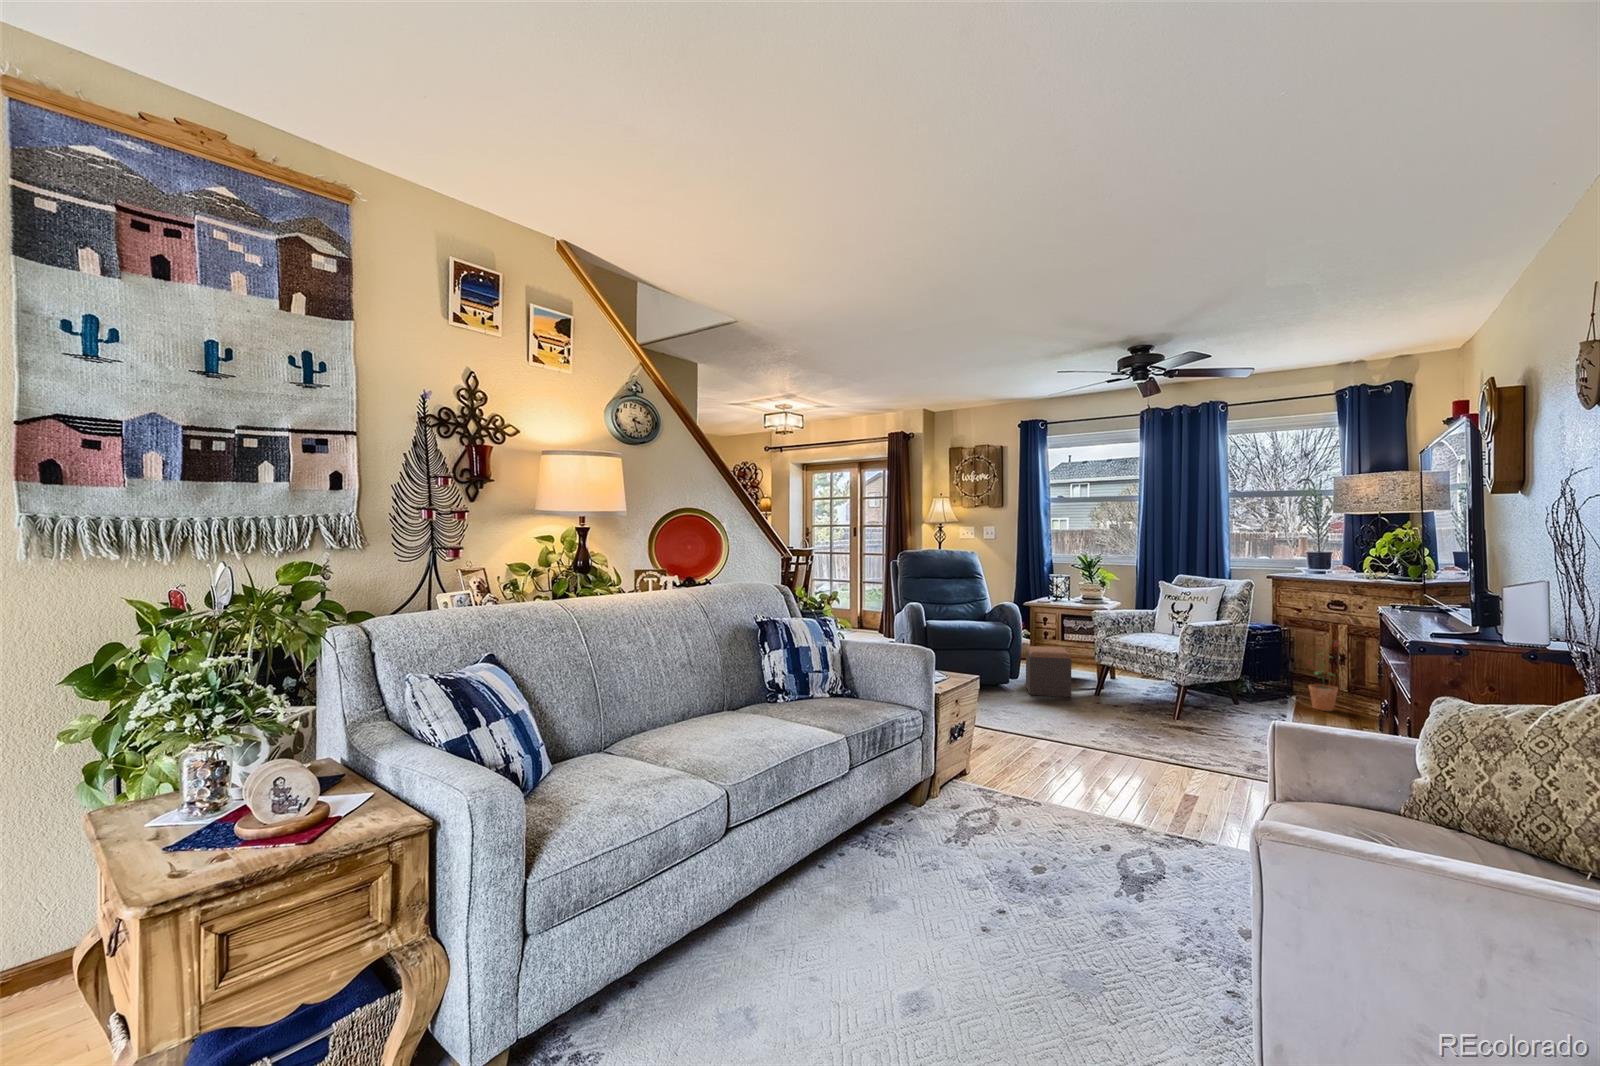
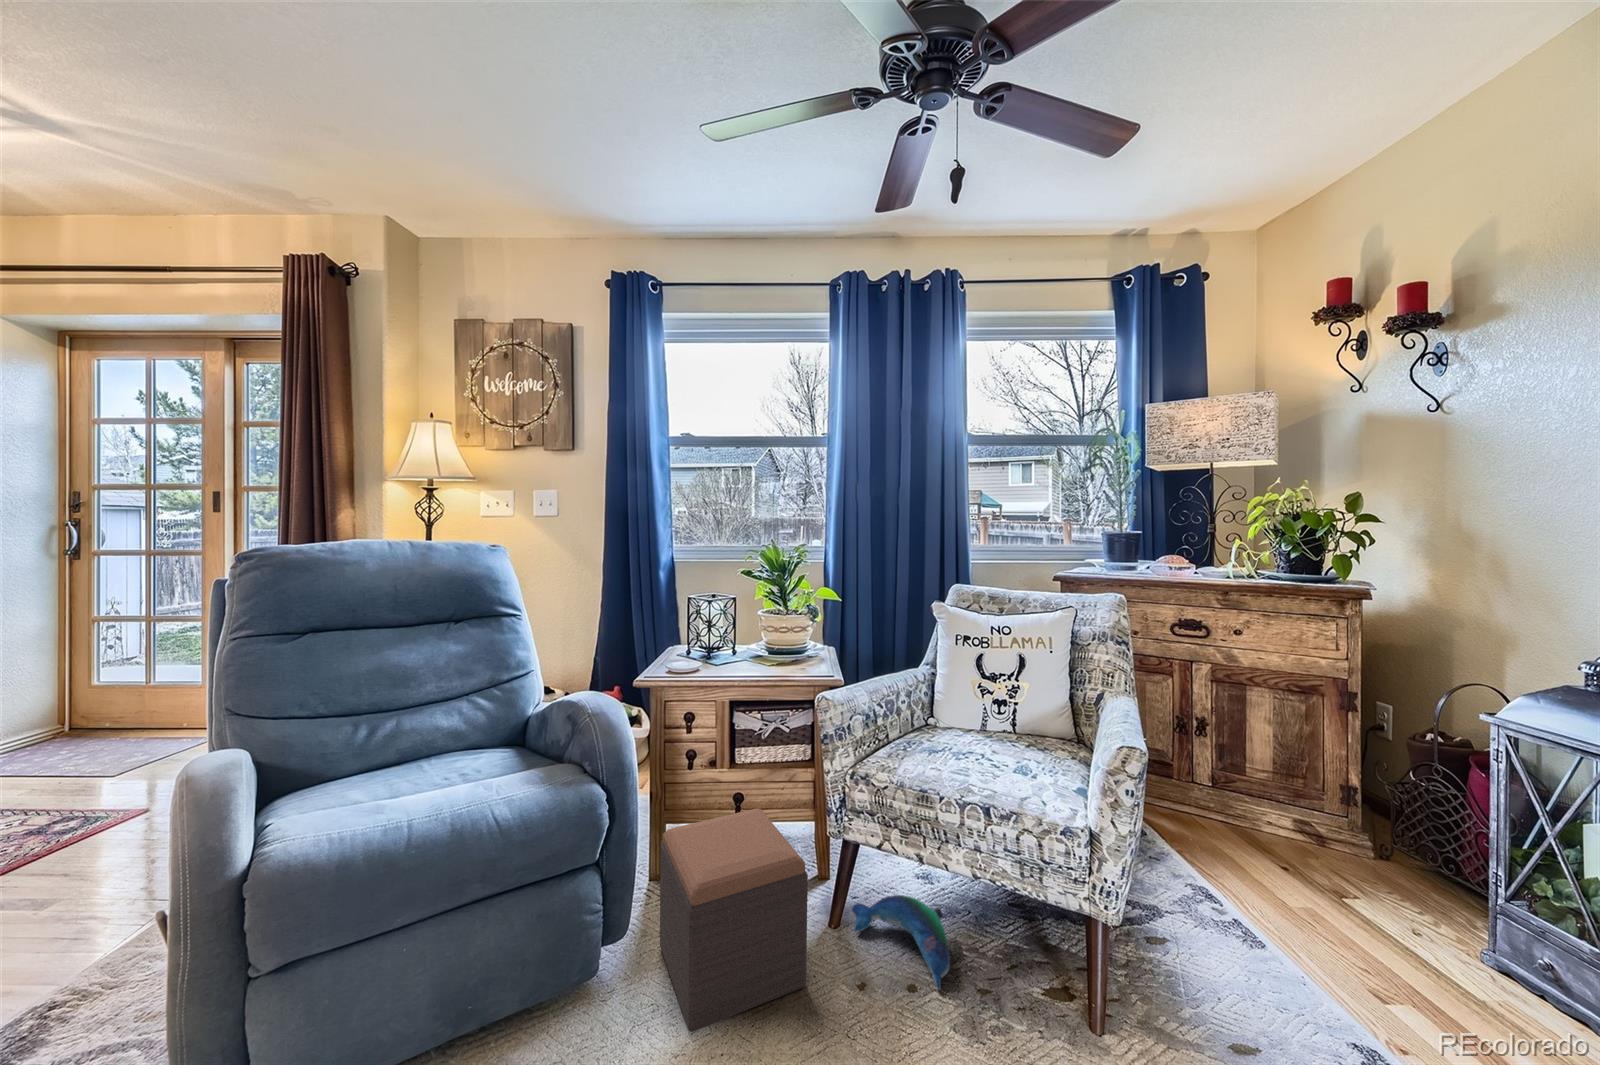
potted plant: present [1307,640,1339,711] -> none [1170,694,1230,835]
plush toy: none [1097,685,1130,703] -> present [852,895,950,989]

